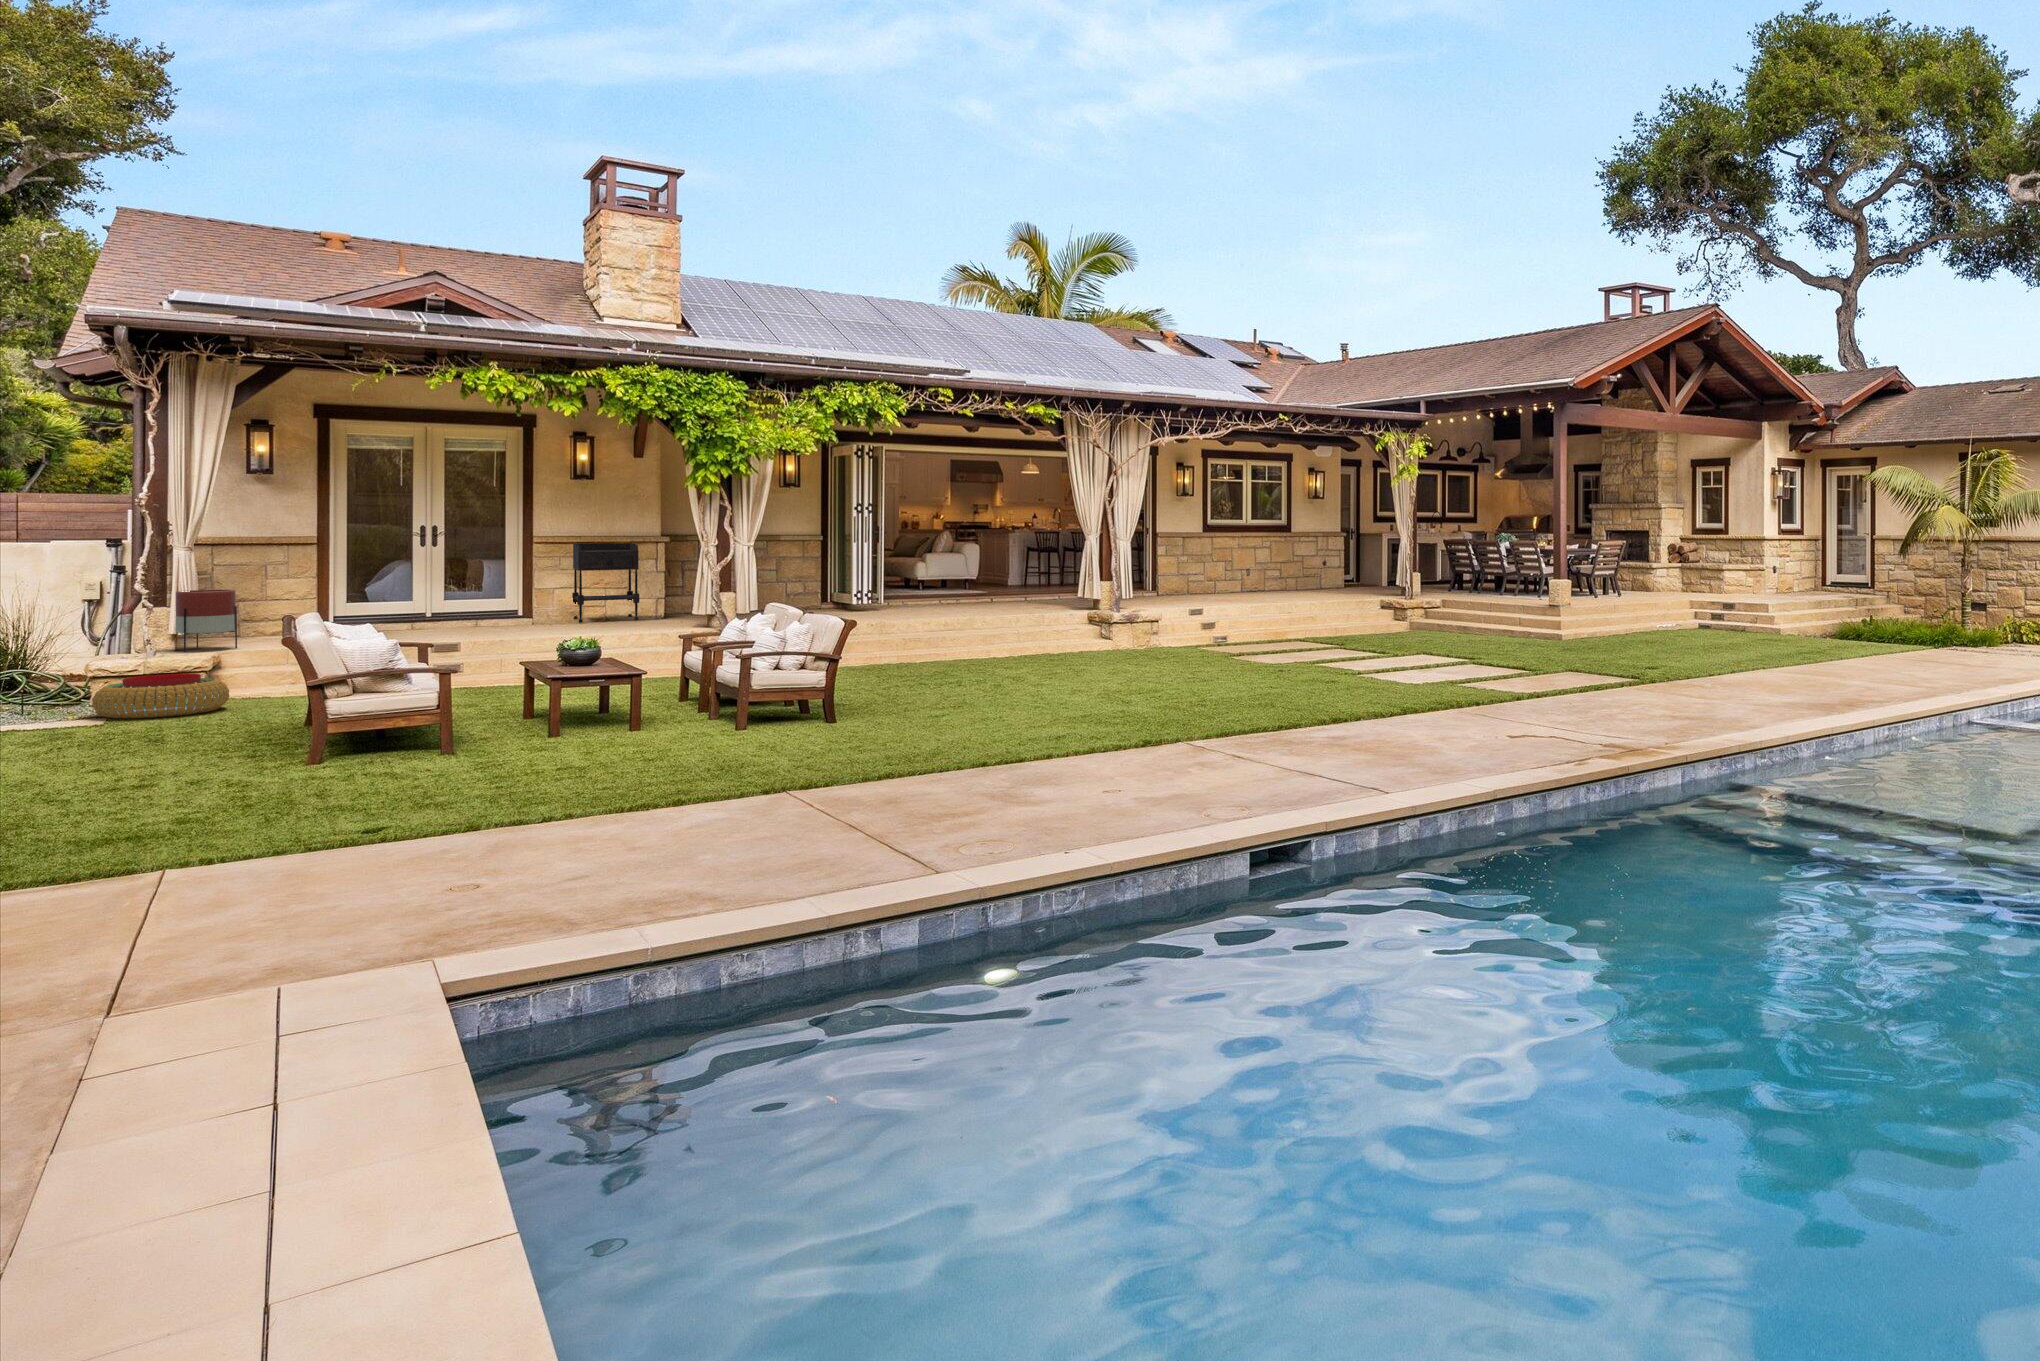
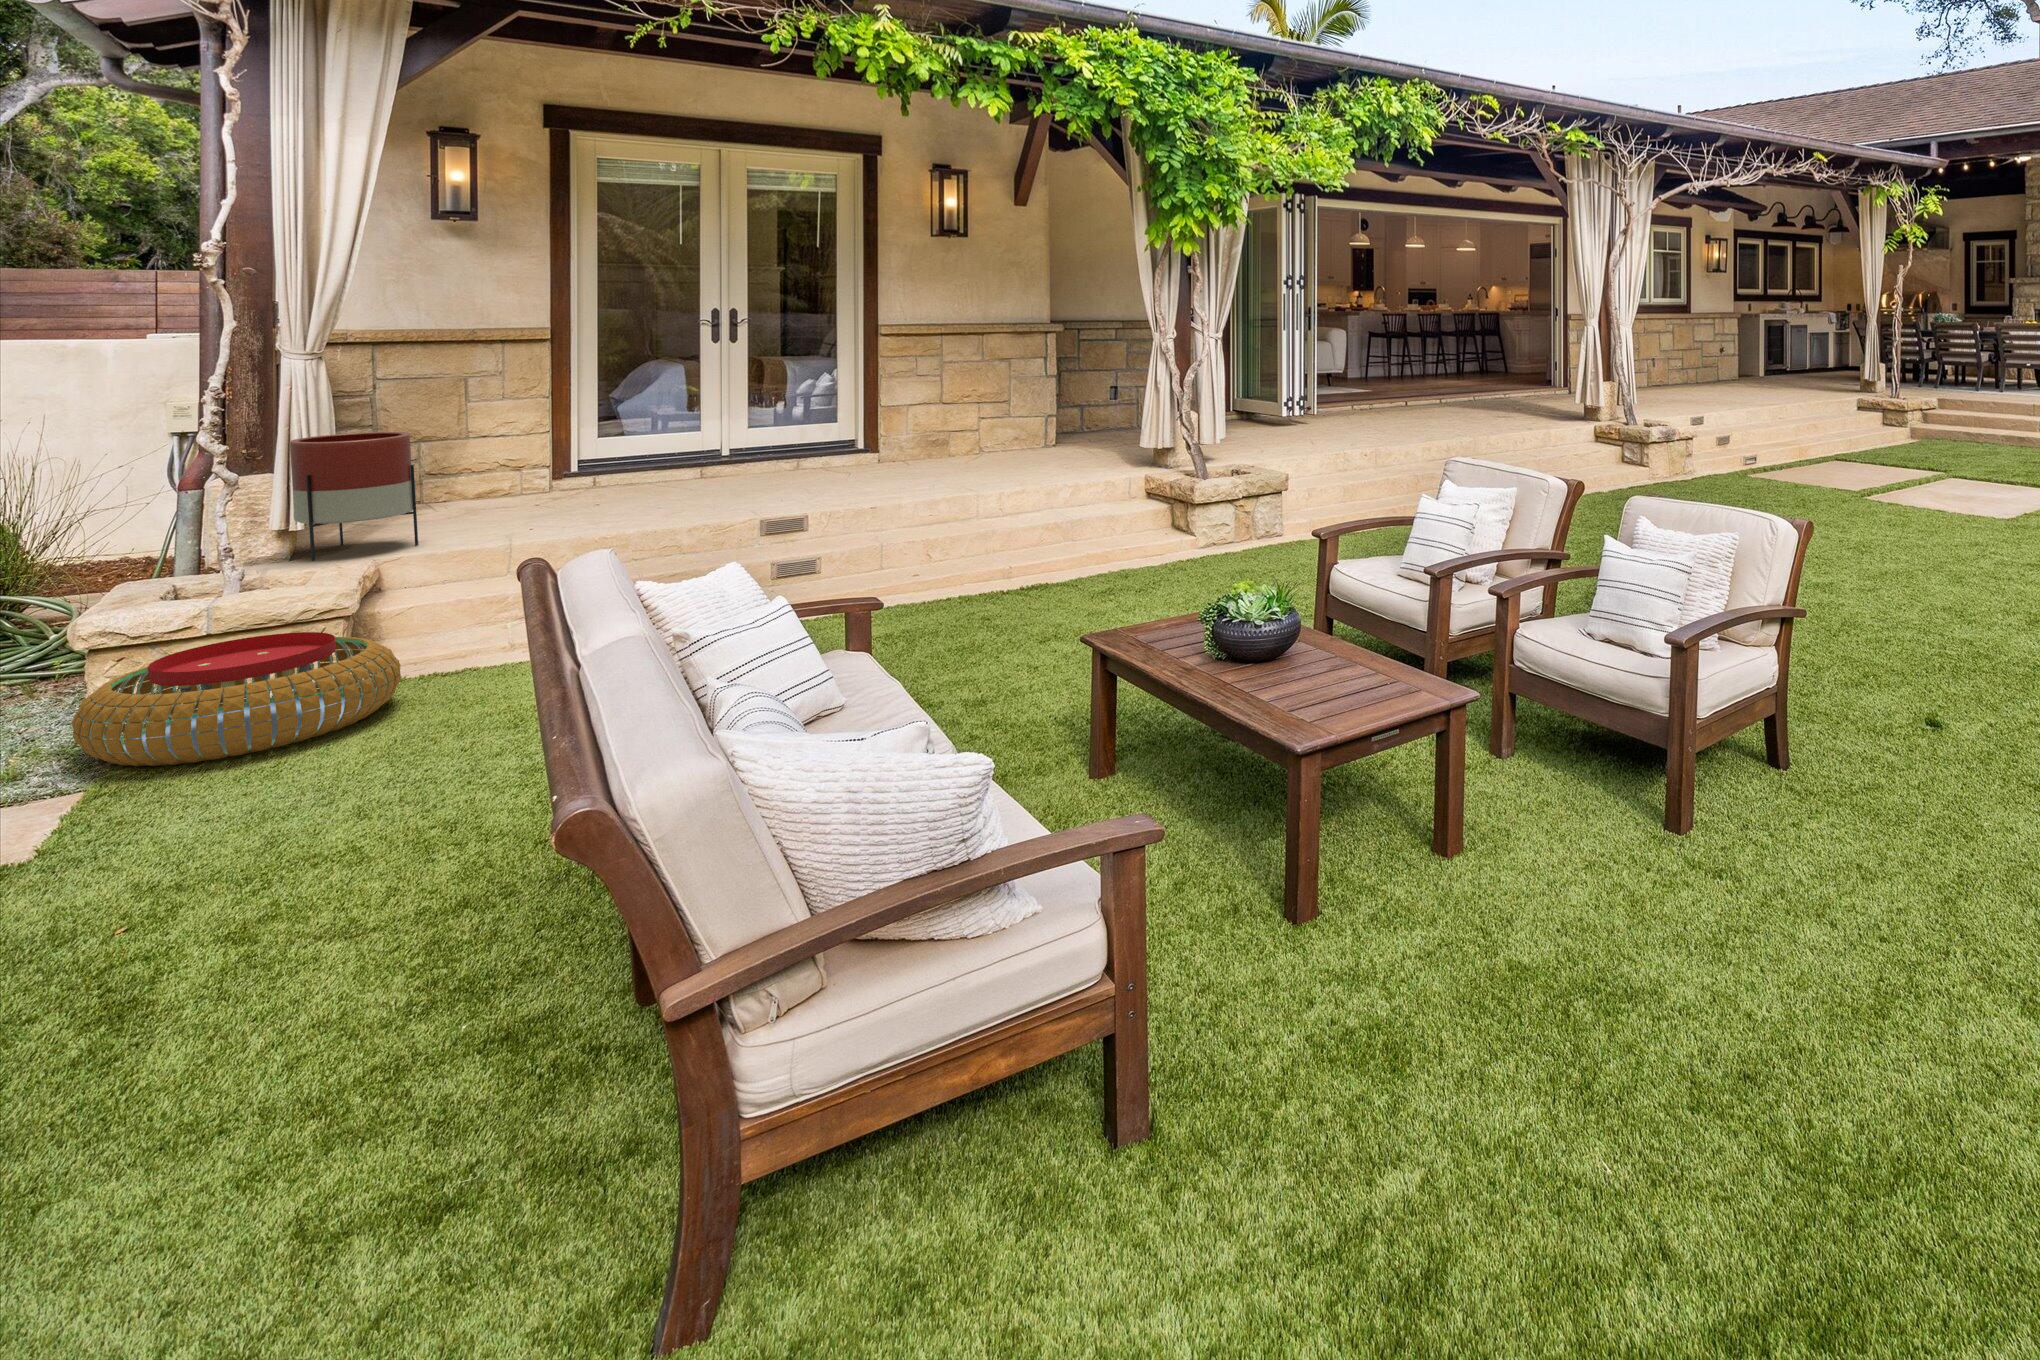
side table: present [572,543,639,623] -> none [940,334,1047,461]

